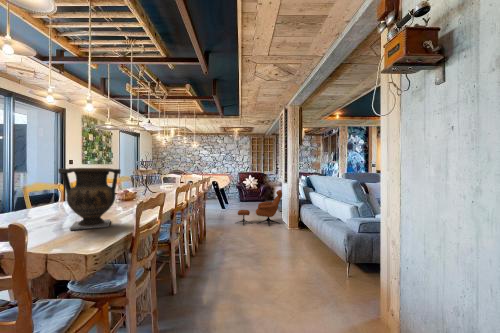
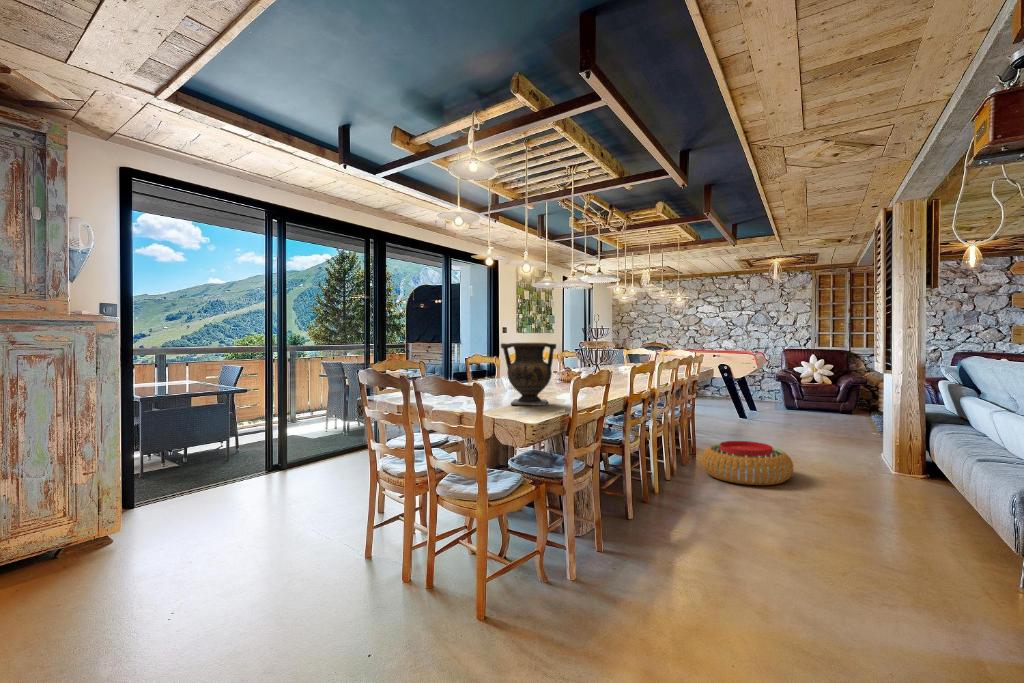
lounge chair: present [237,190,282,225] -> none [755,383,858,453]
pouf: none [215,227,264,254] -> present [701,441,794,485]

